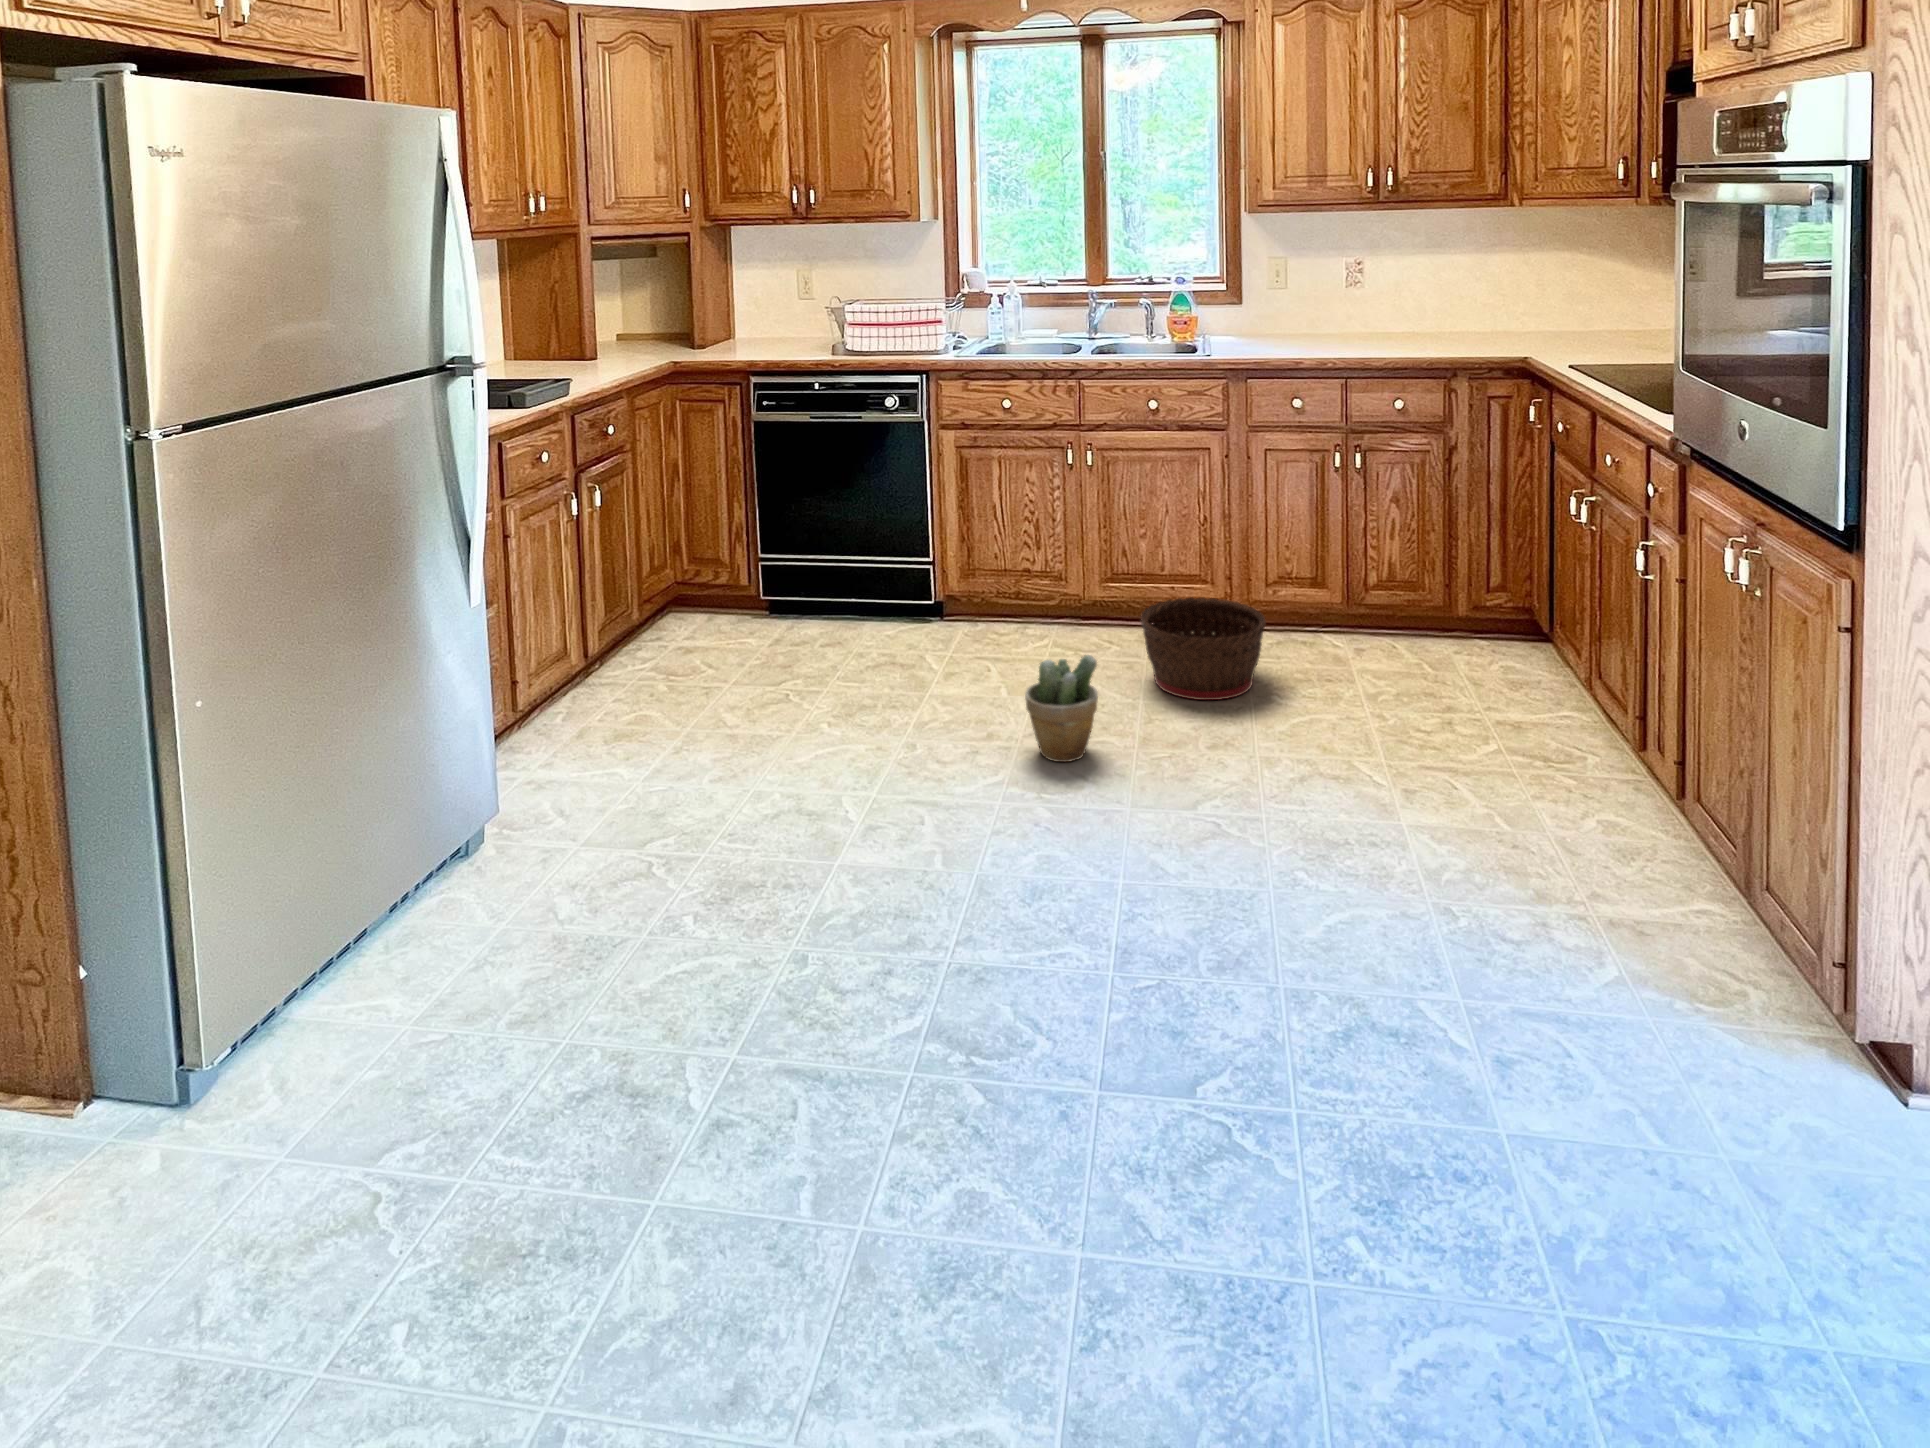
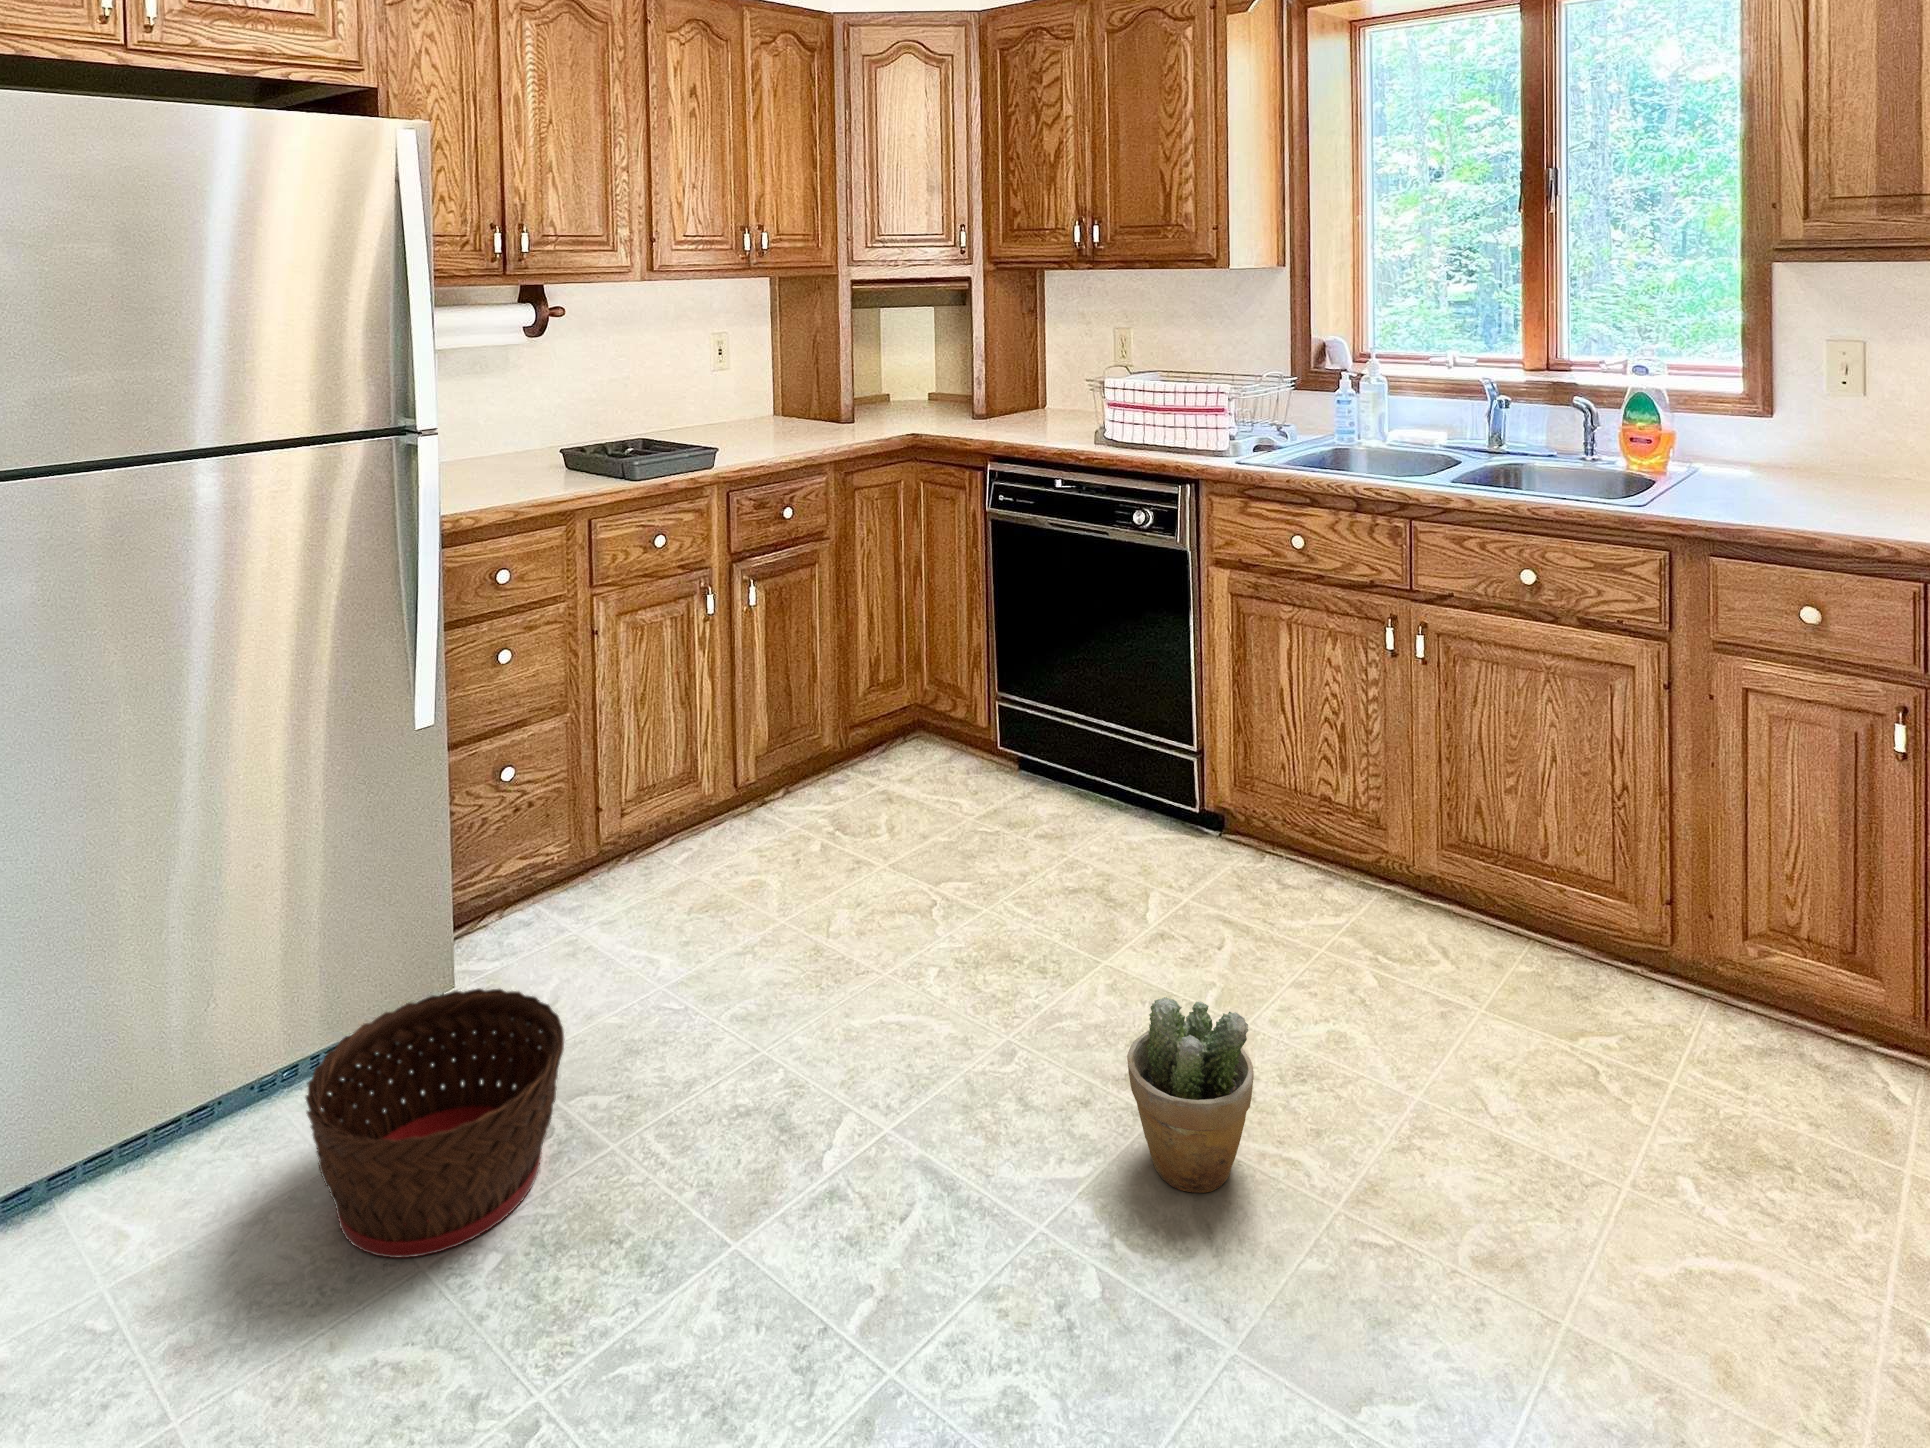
basket: present [1141,597,1265,700] -> present [306,988,565,1258]

